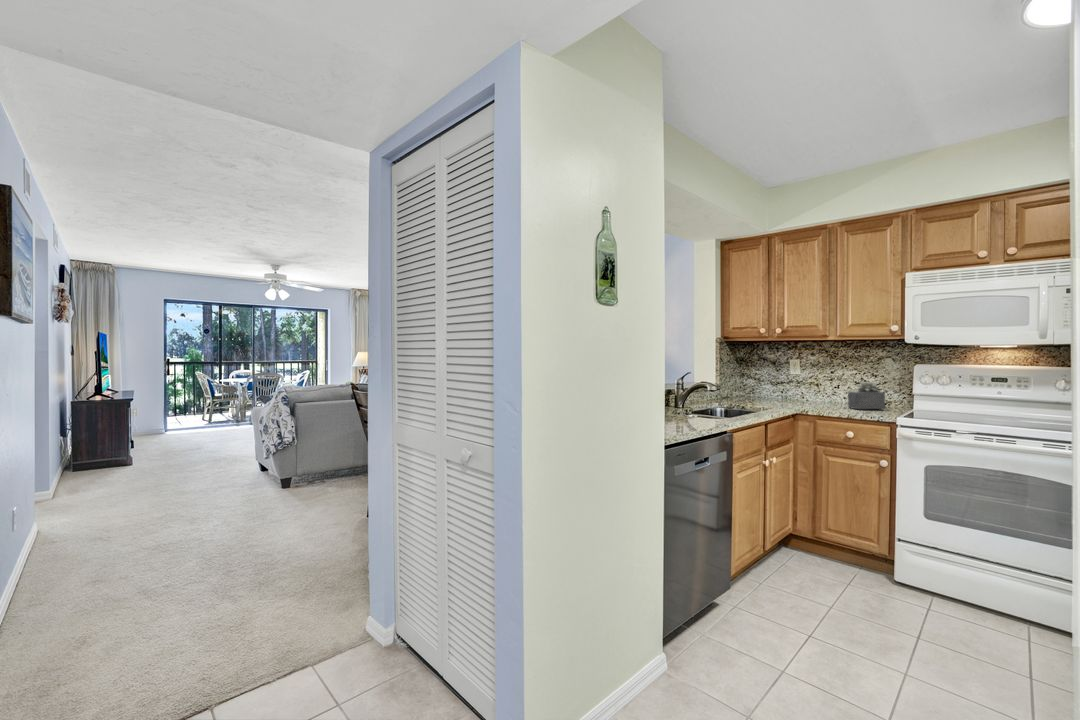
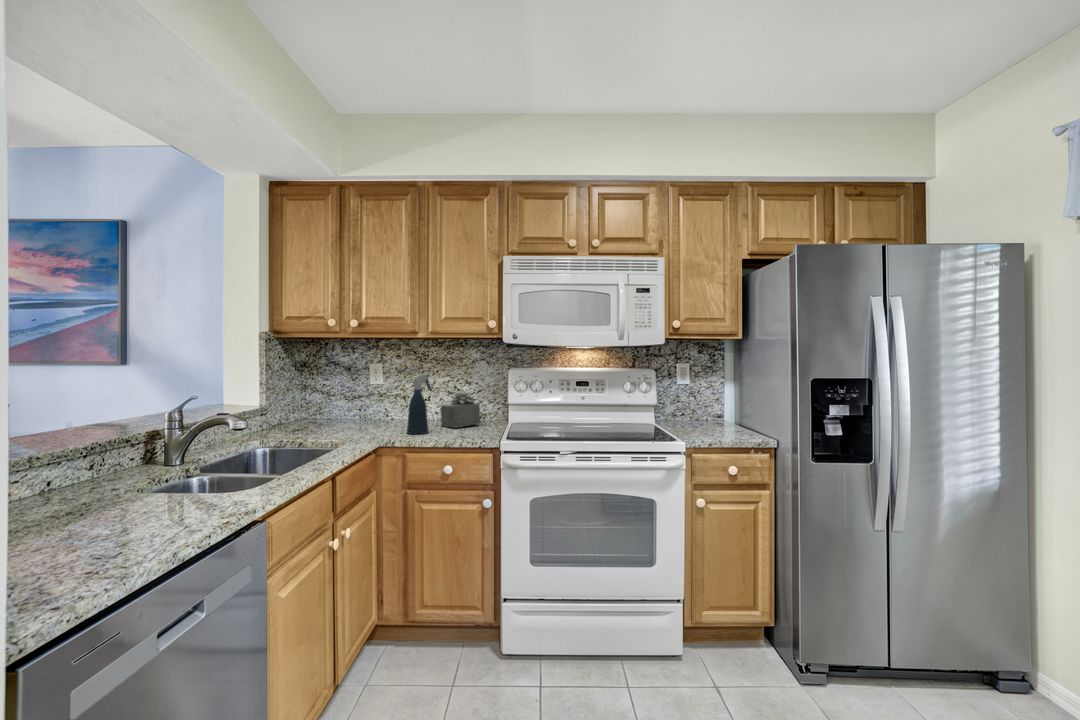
spray bottle: none [818,366,839,410] -> present [407,374,431,434]

